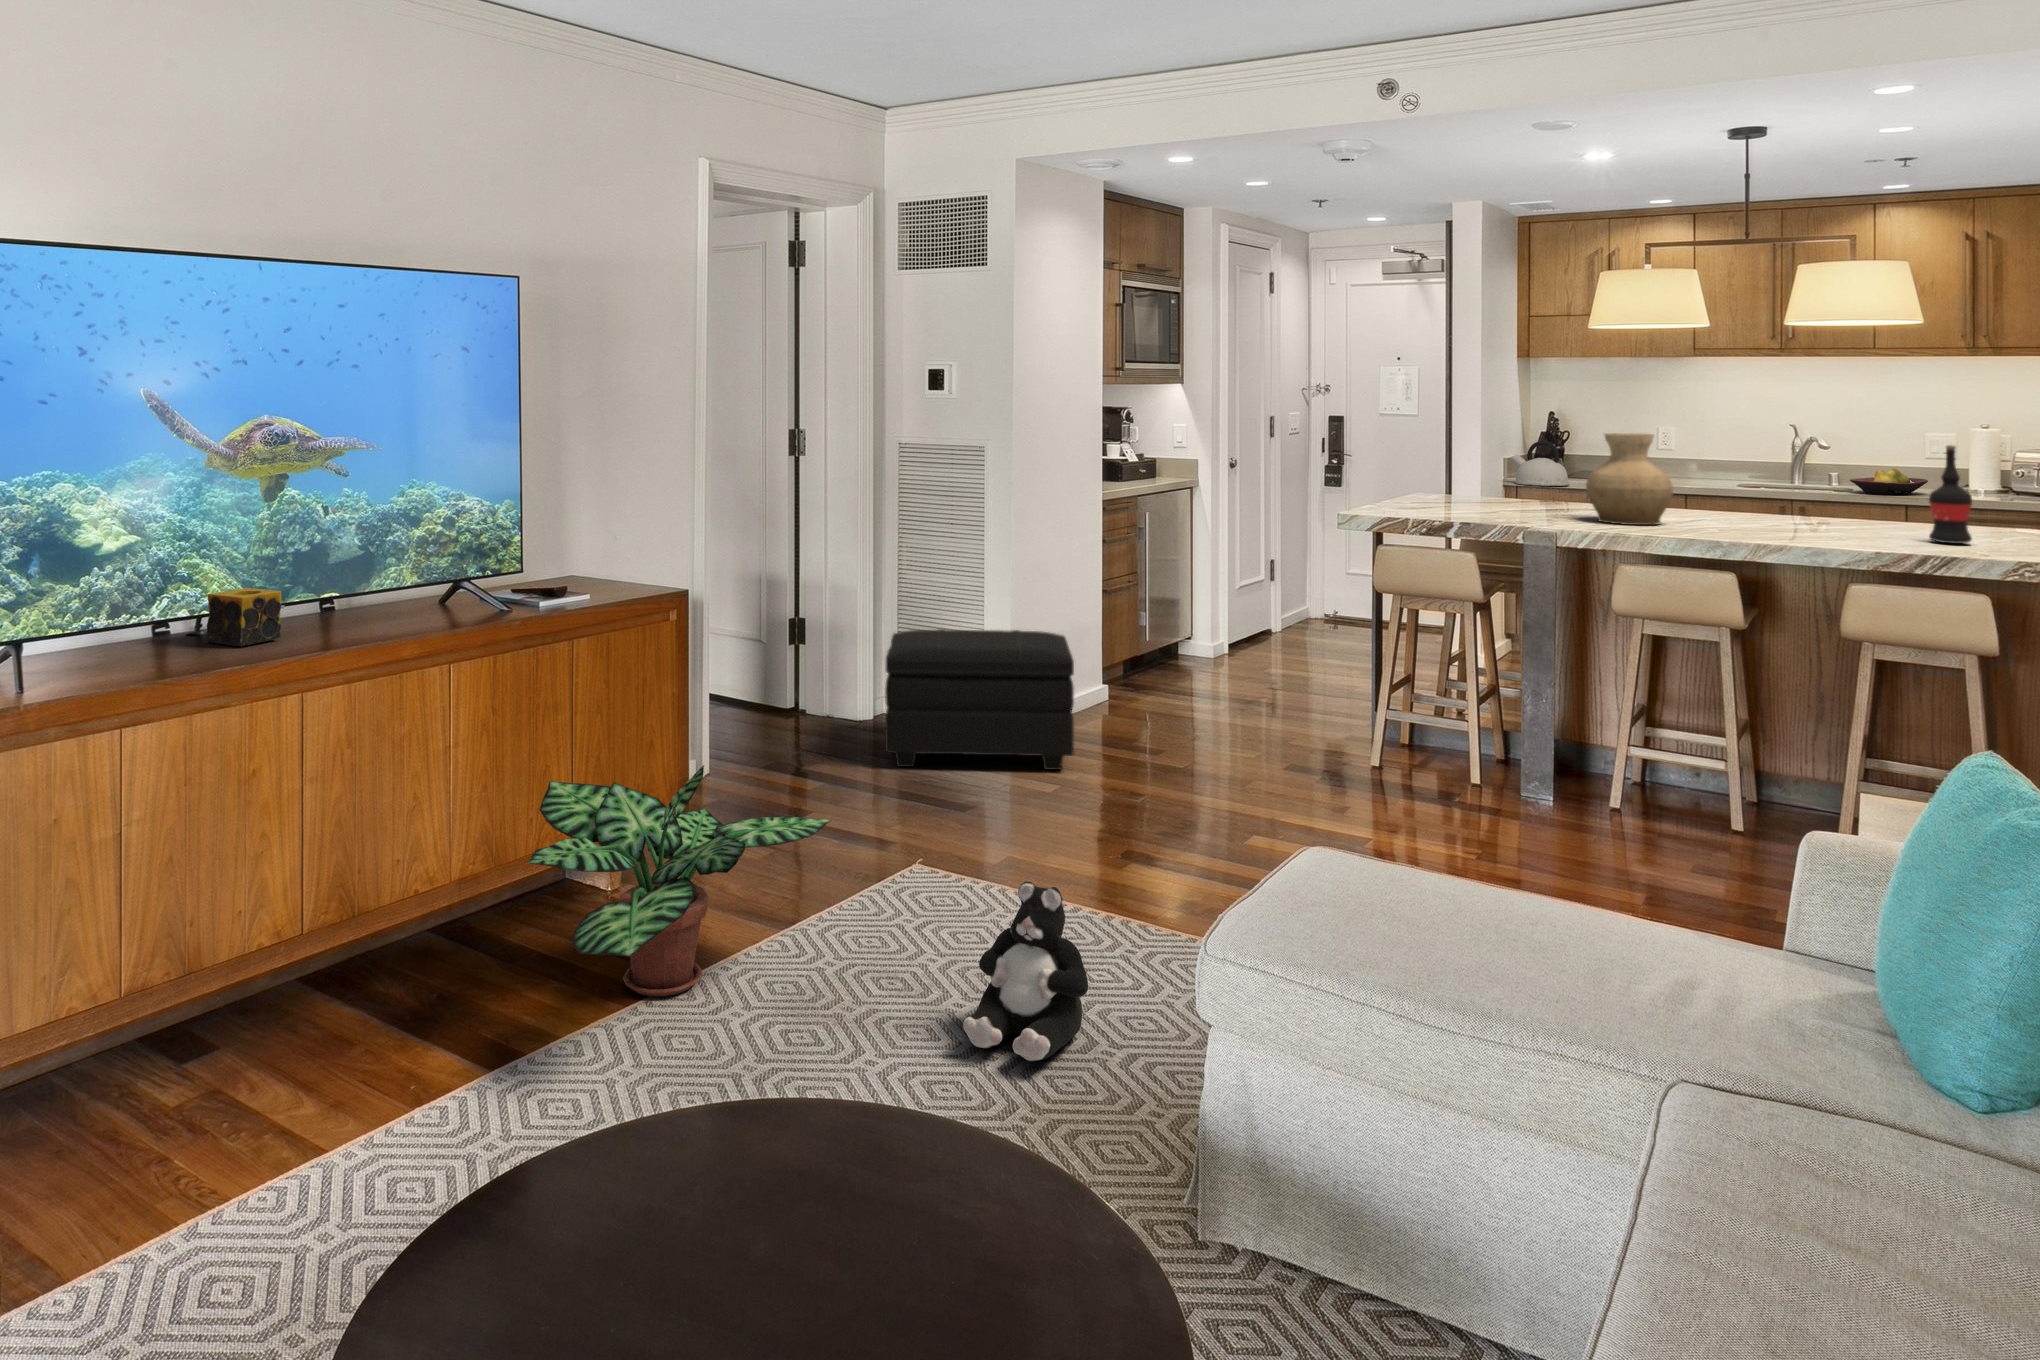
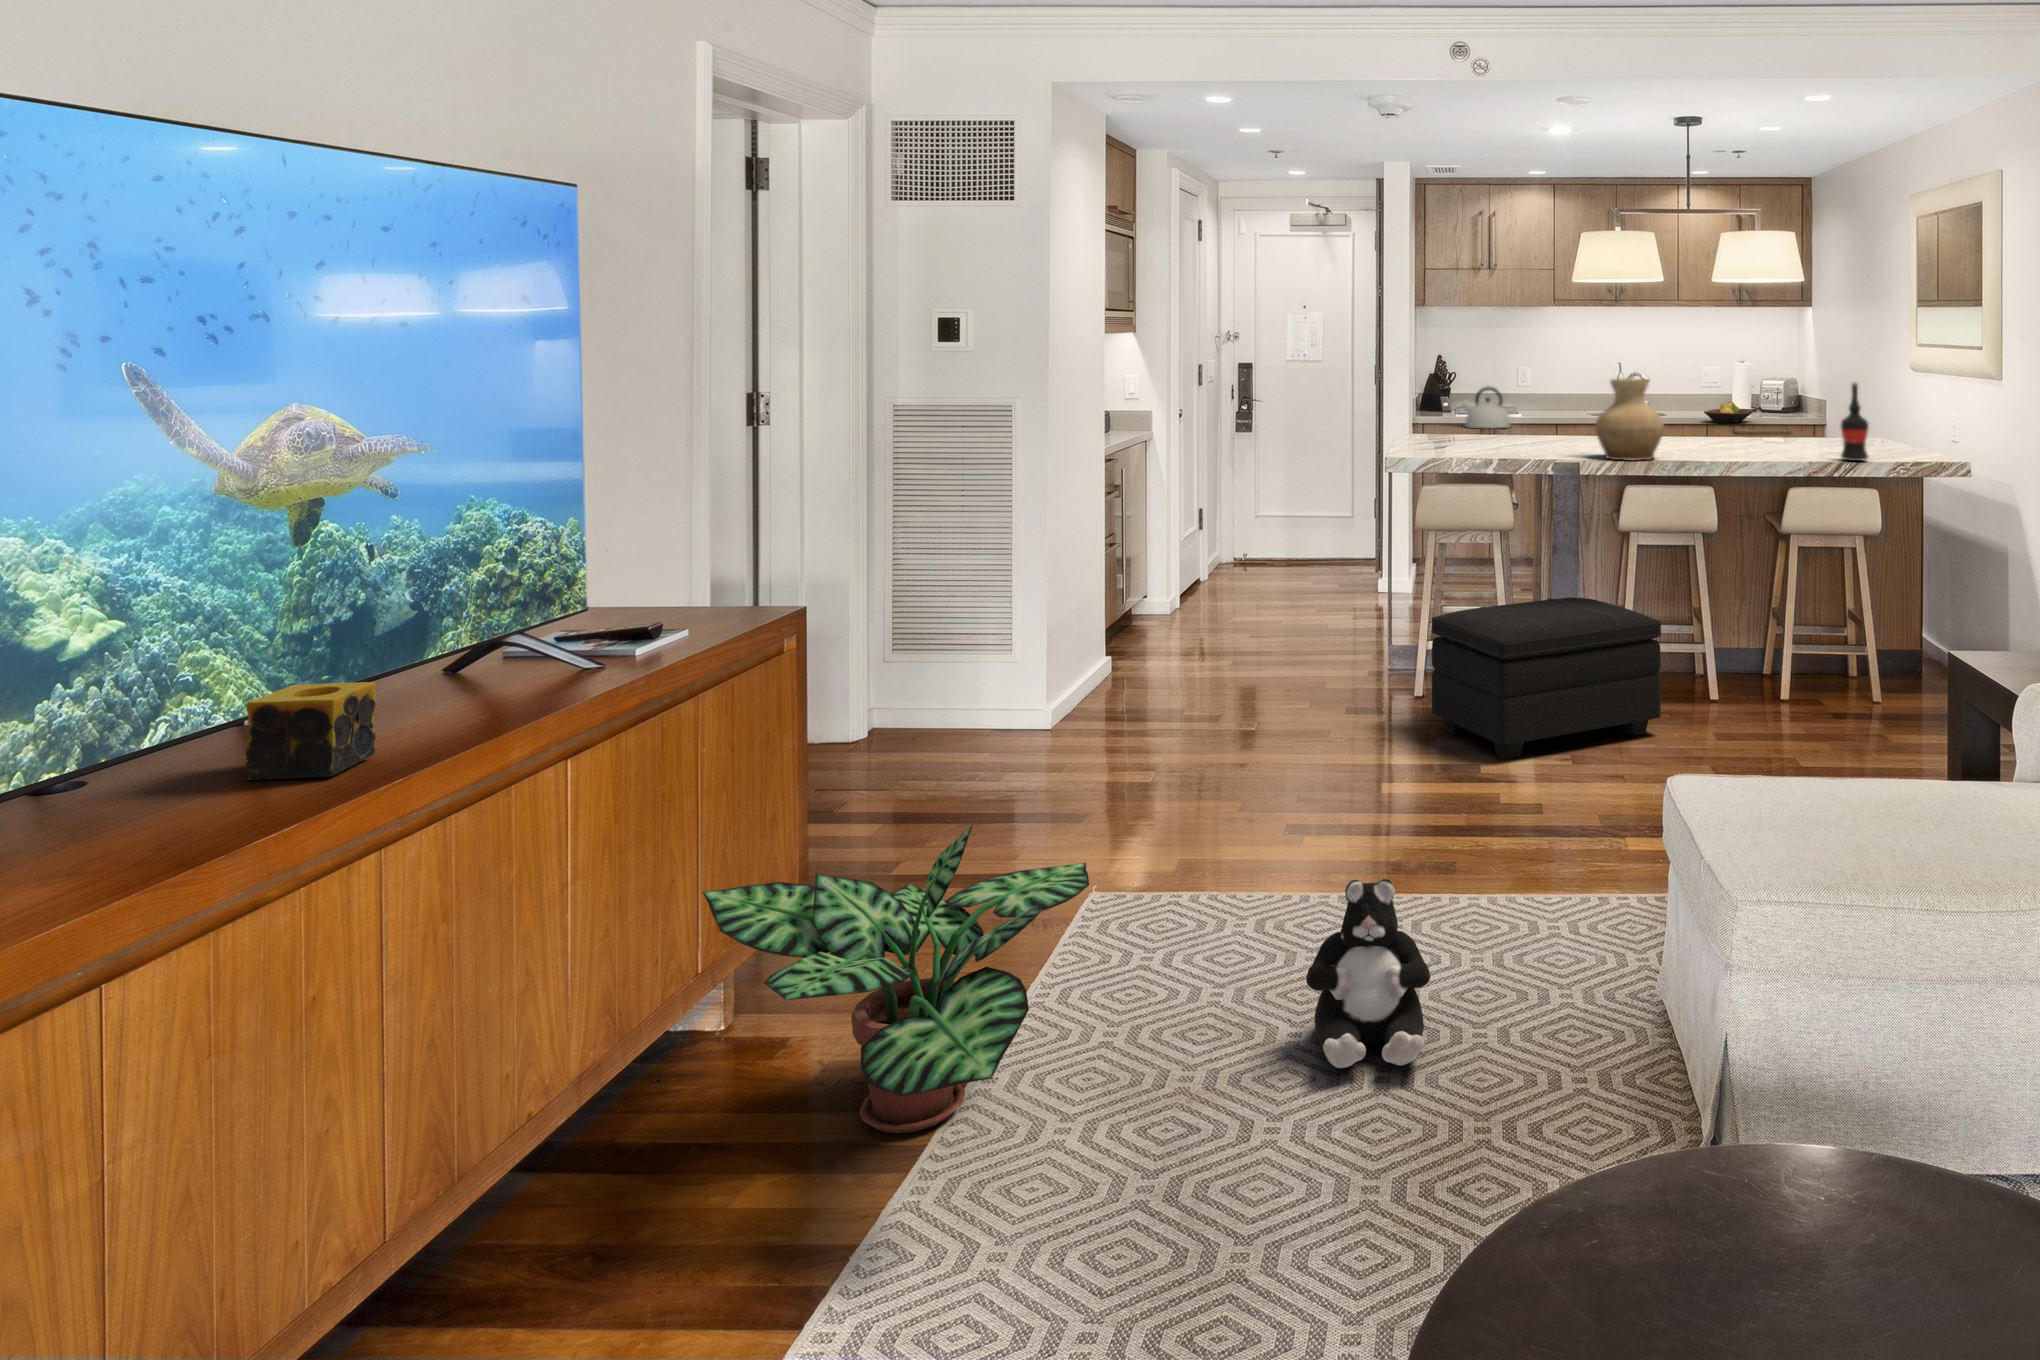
footstool: present [885,629,1074,770] -> present [1432,597,1661,759]

